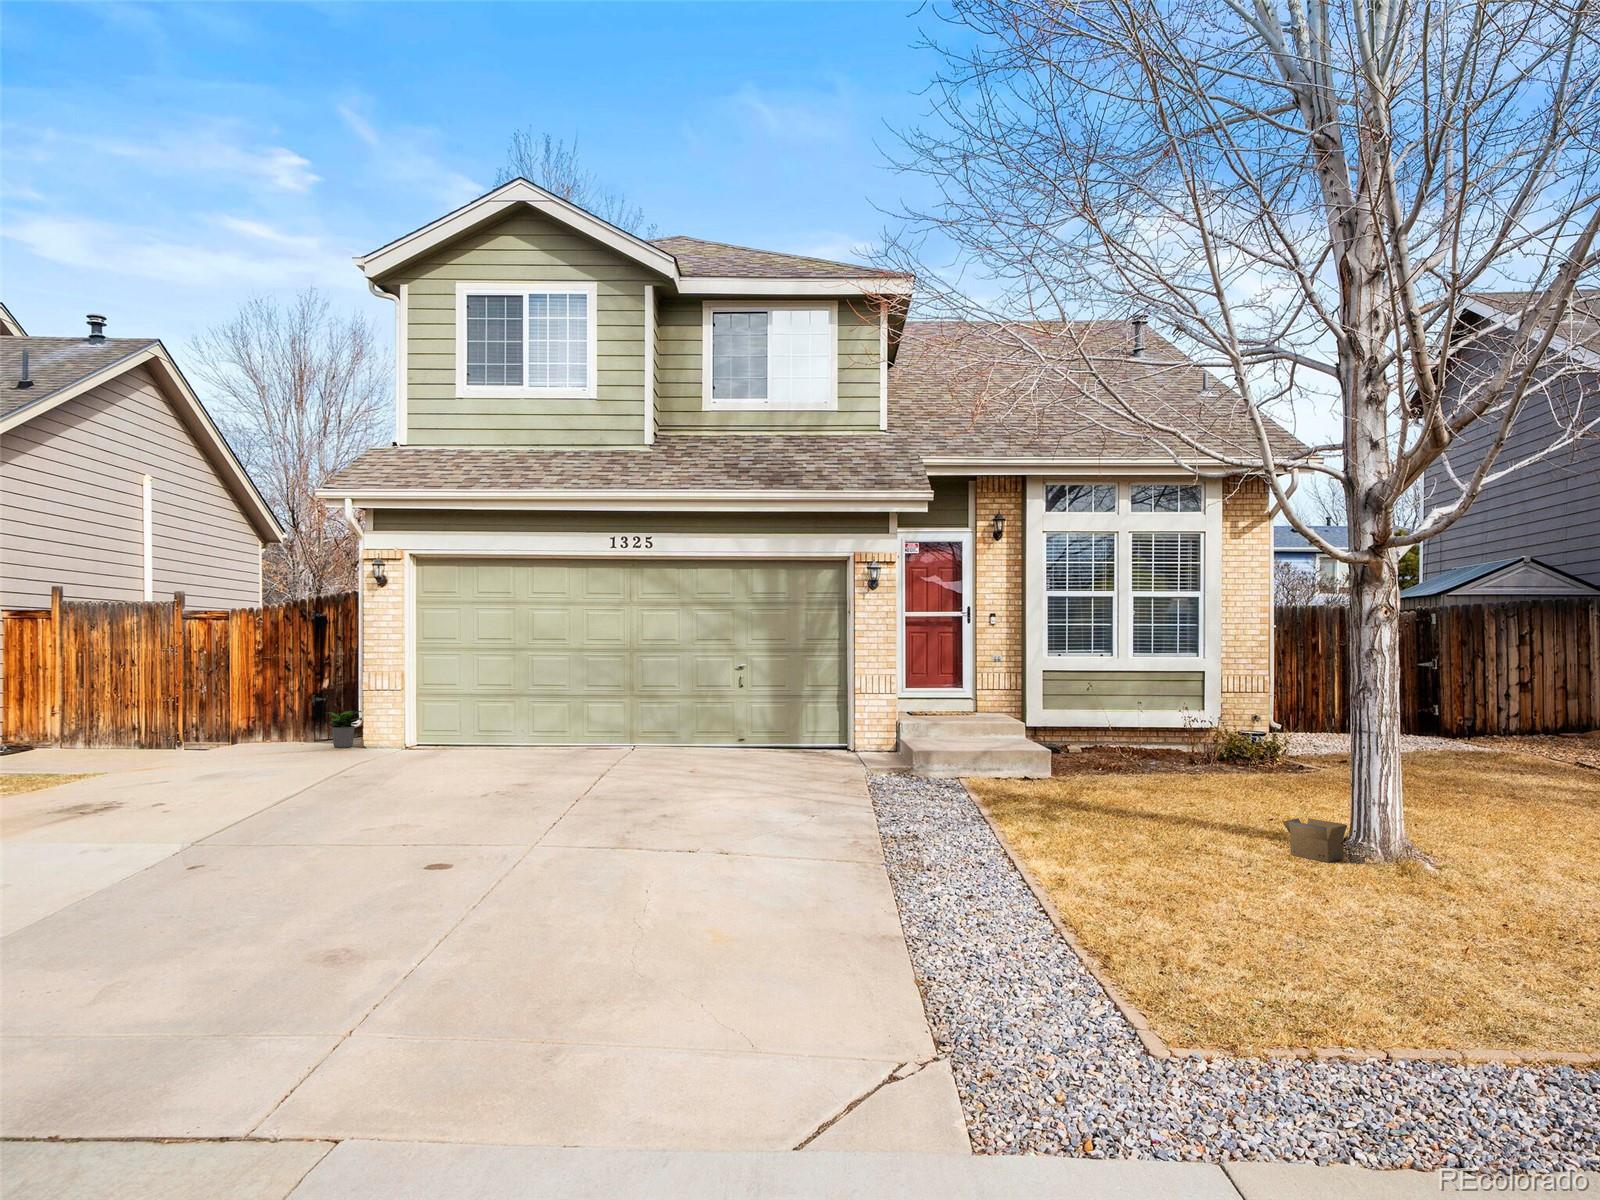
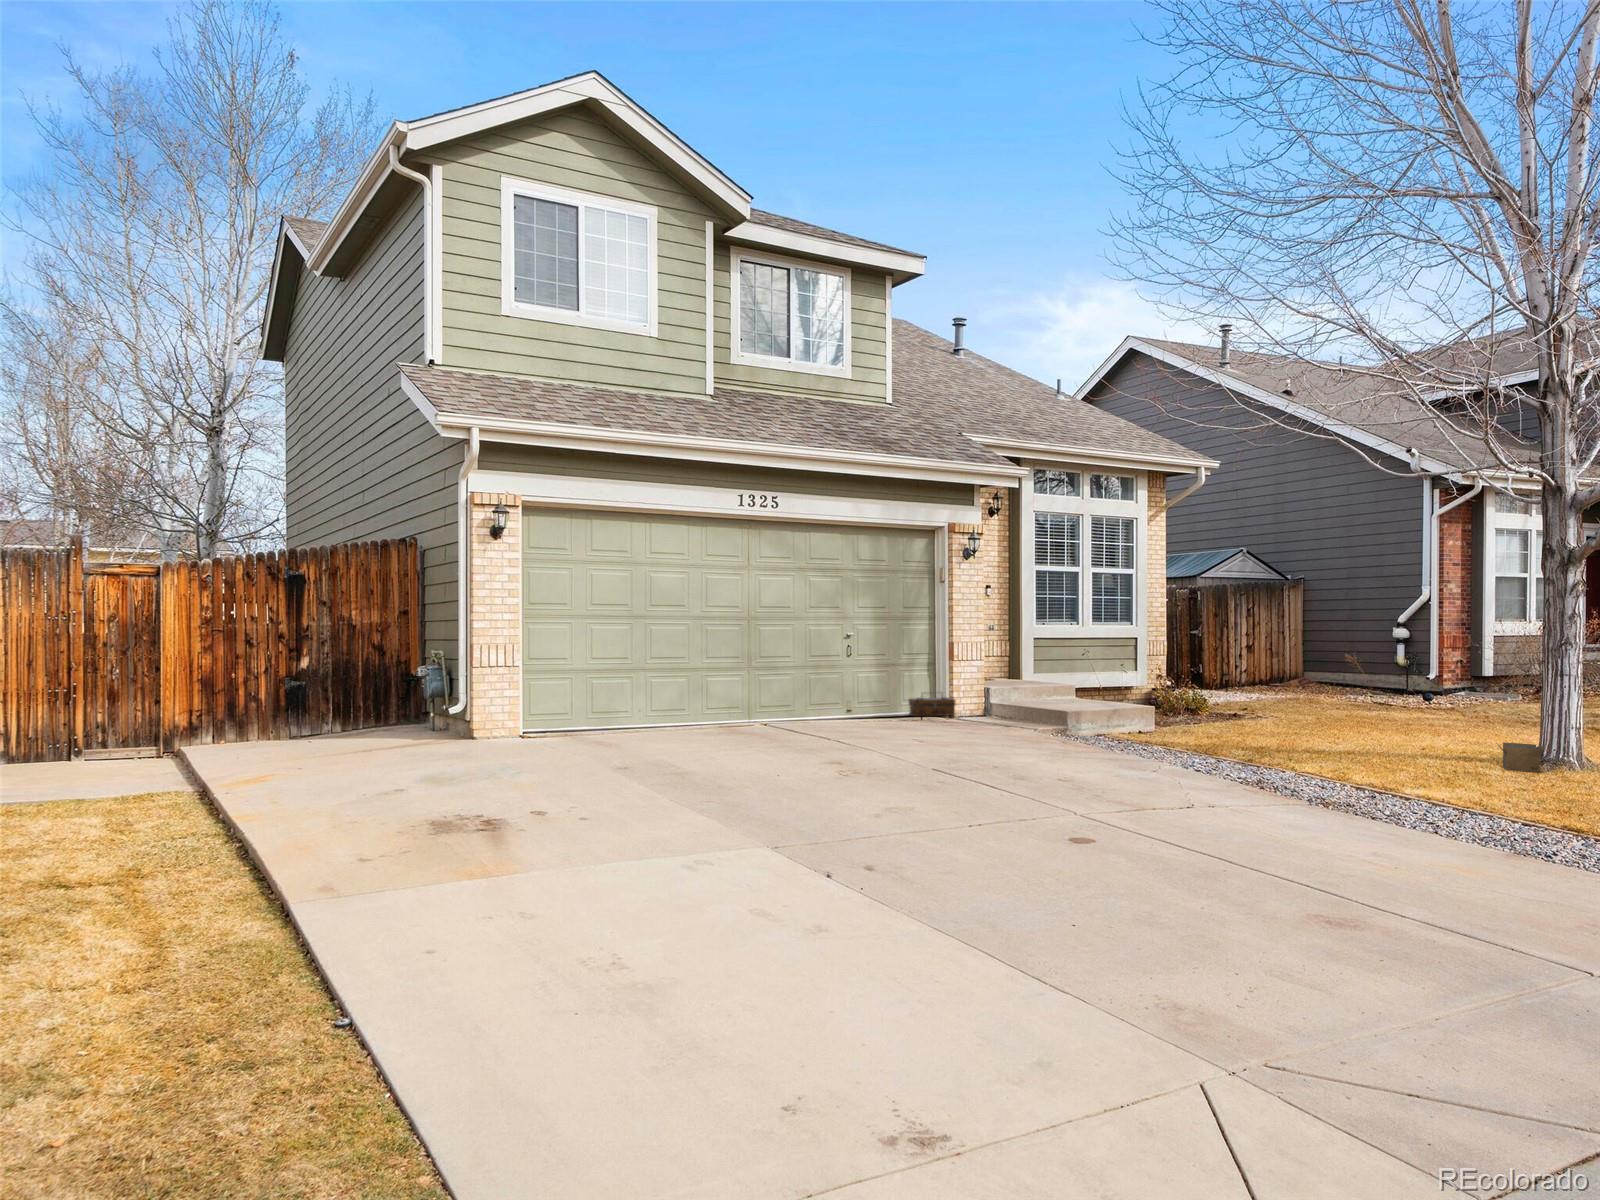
potted plant: present [326,711,362,748] -> none [405,694,463,741]
toolbox: none [816,727,866,752] -> present [909,693,956,717]

